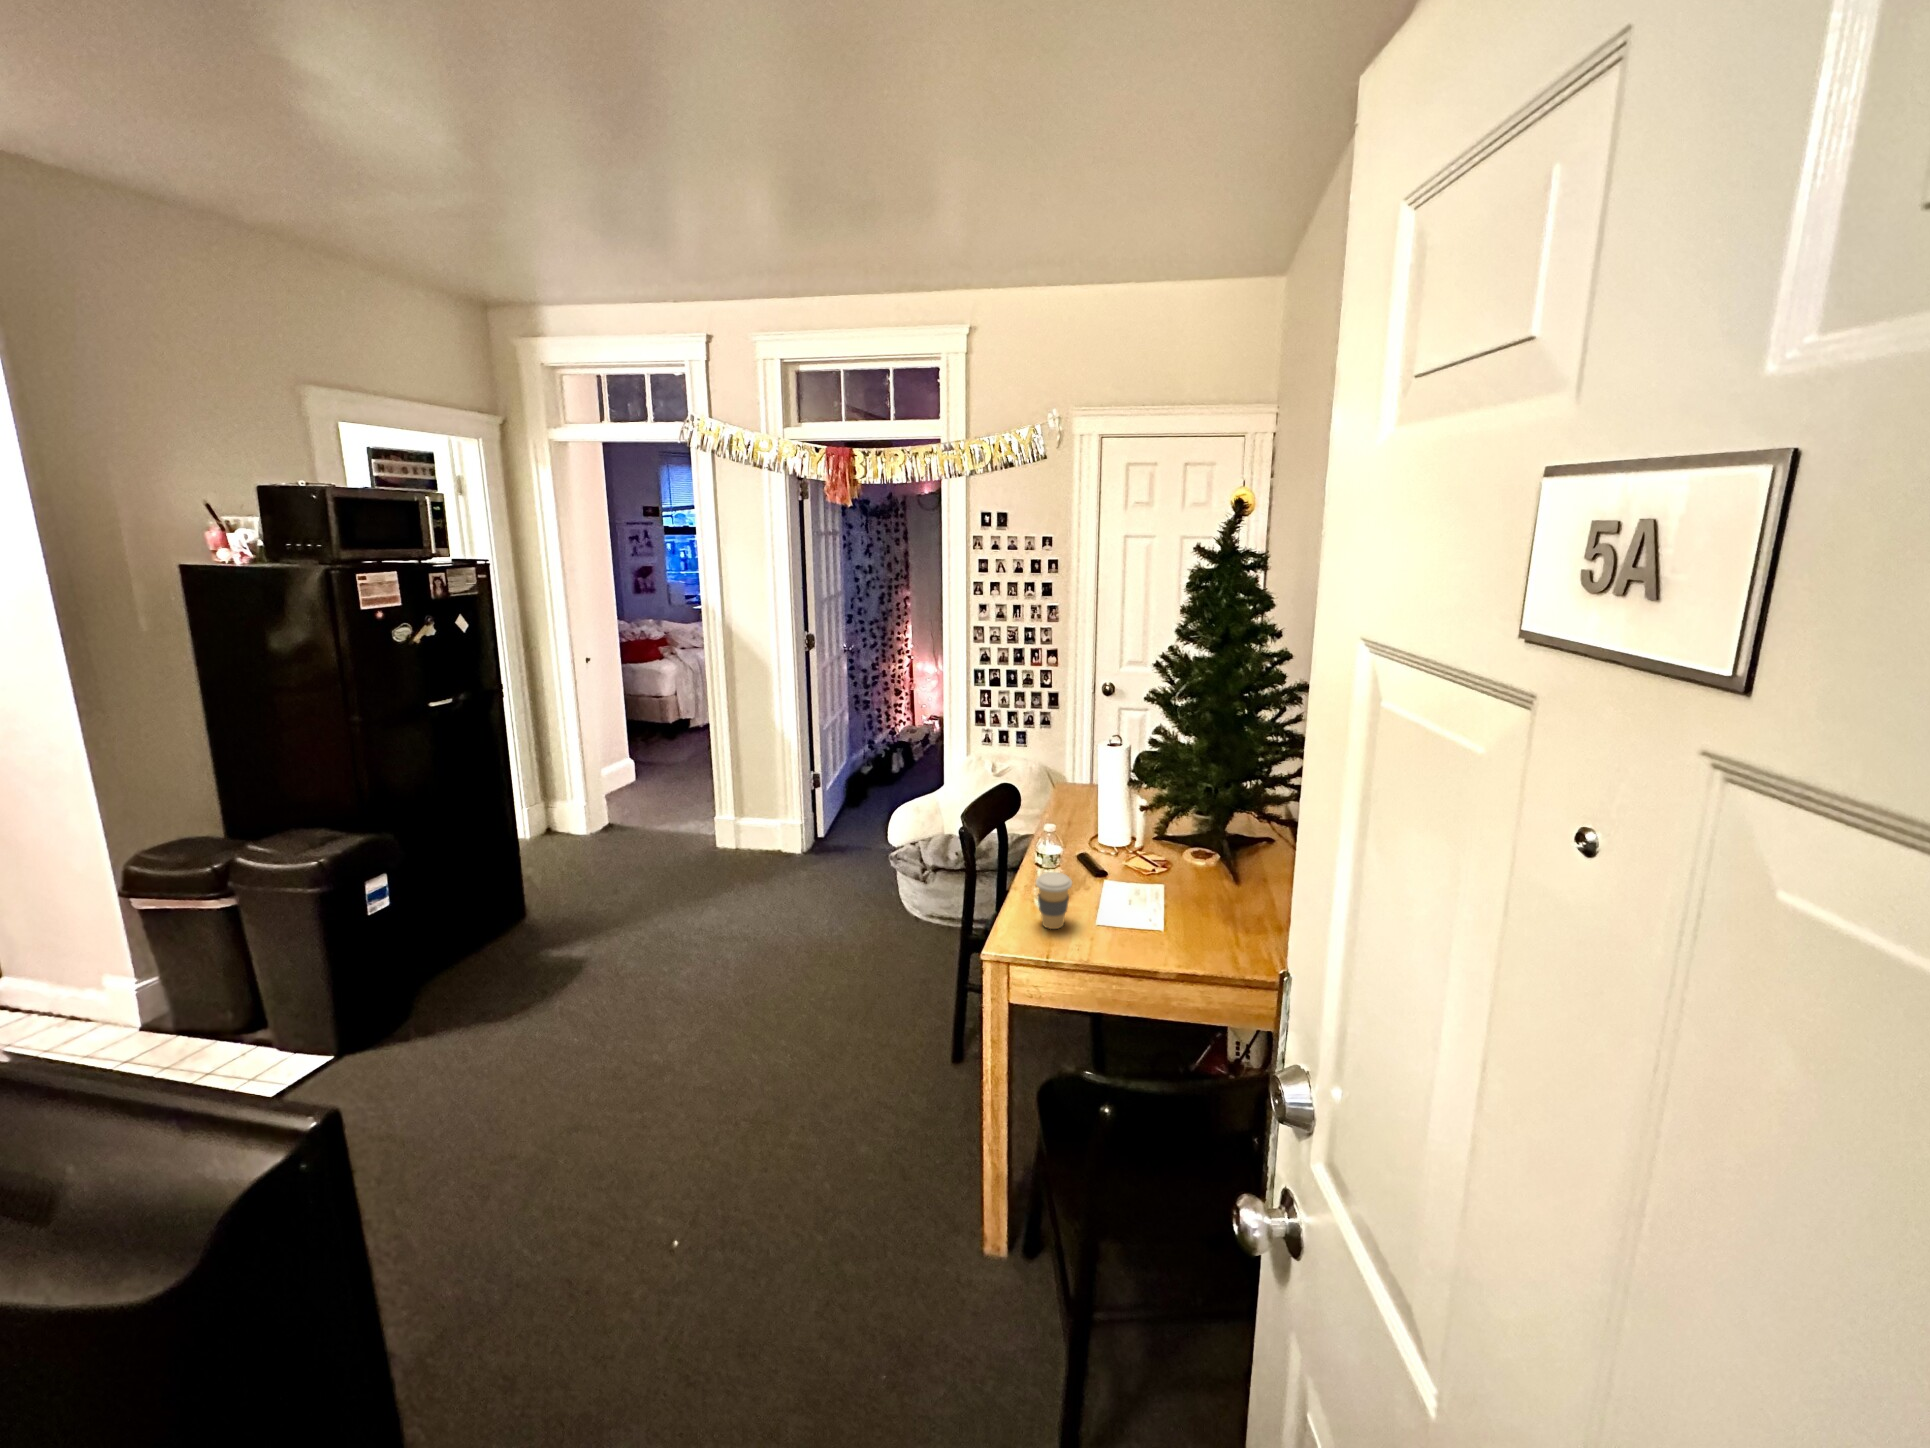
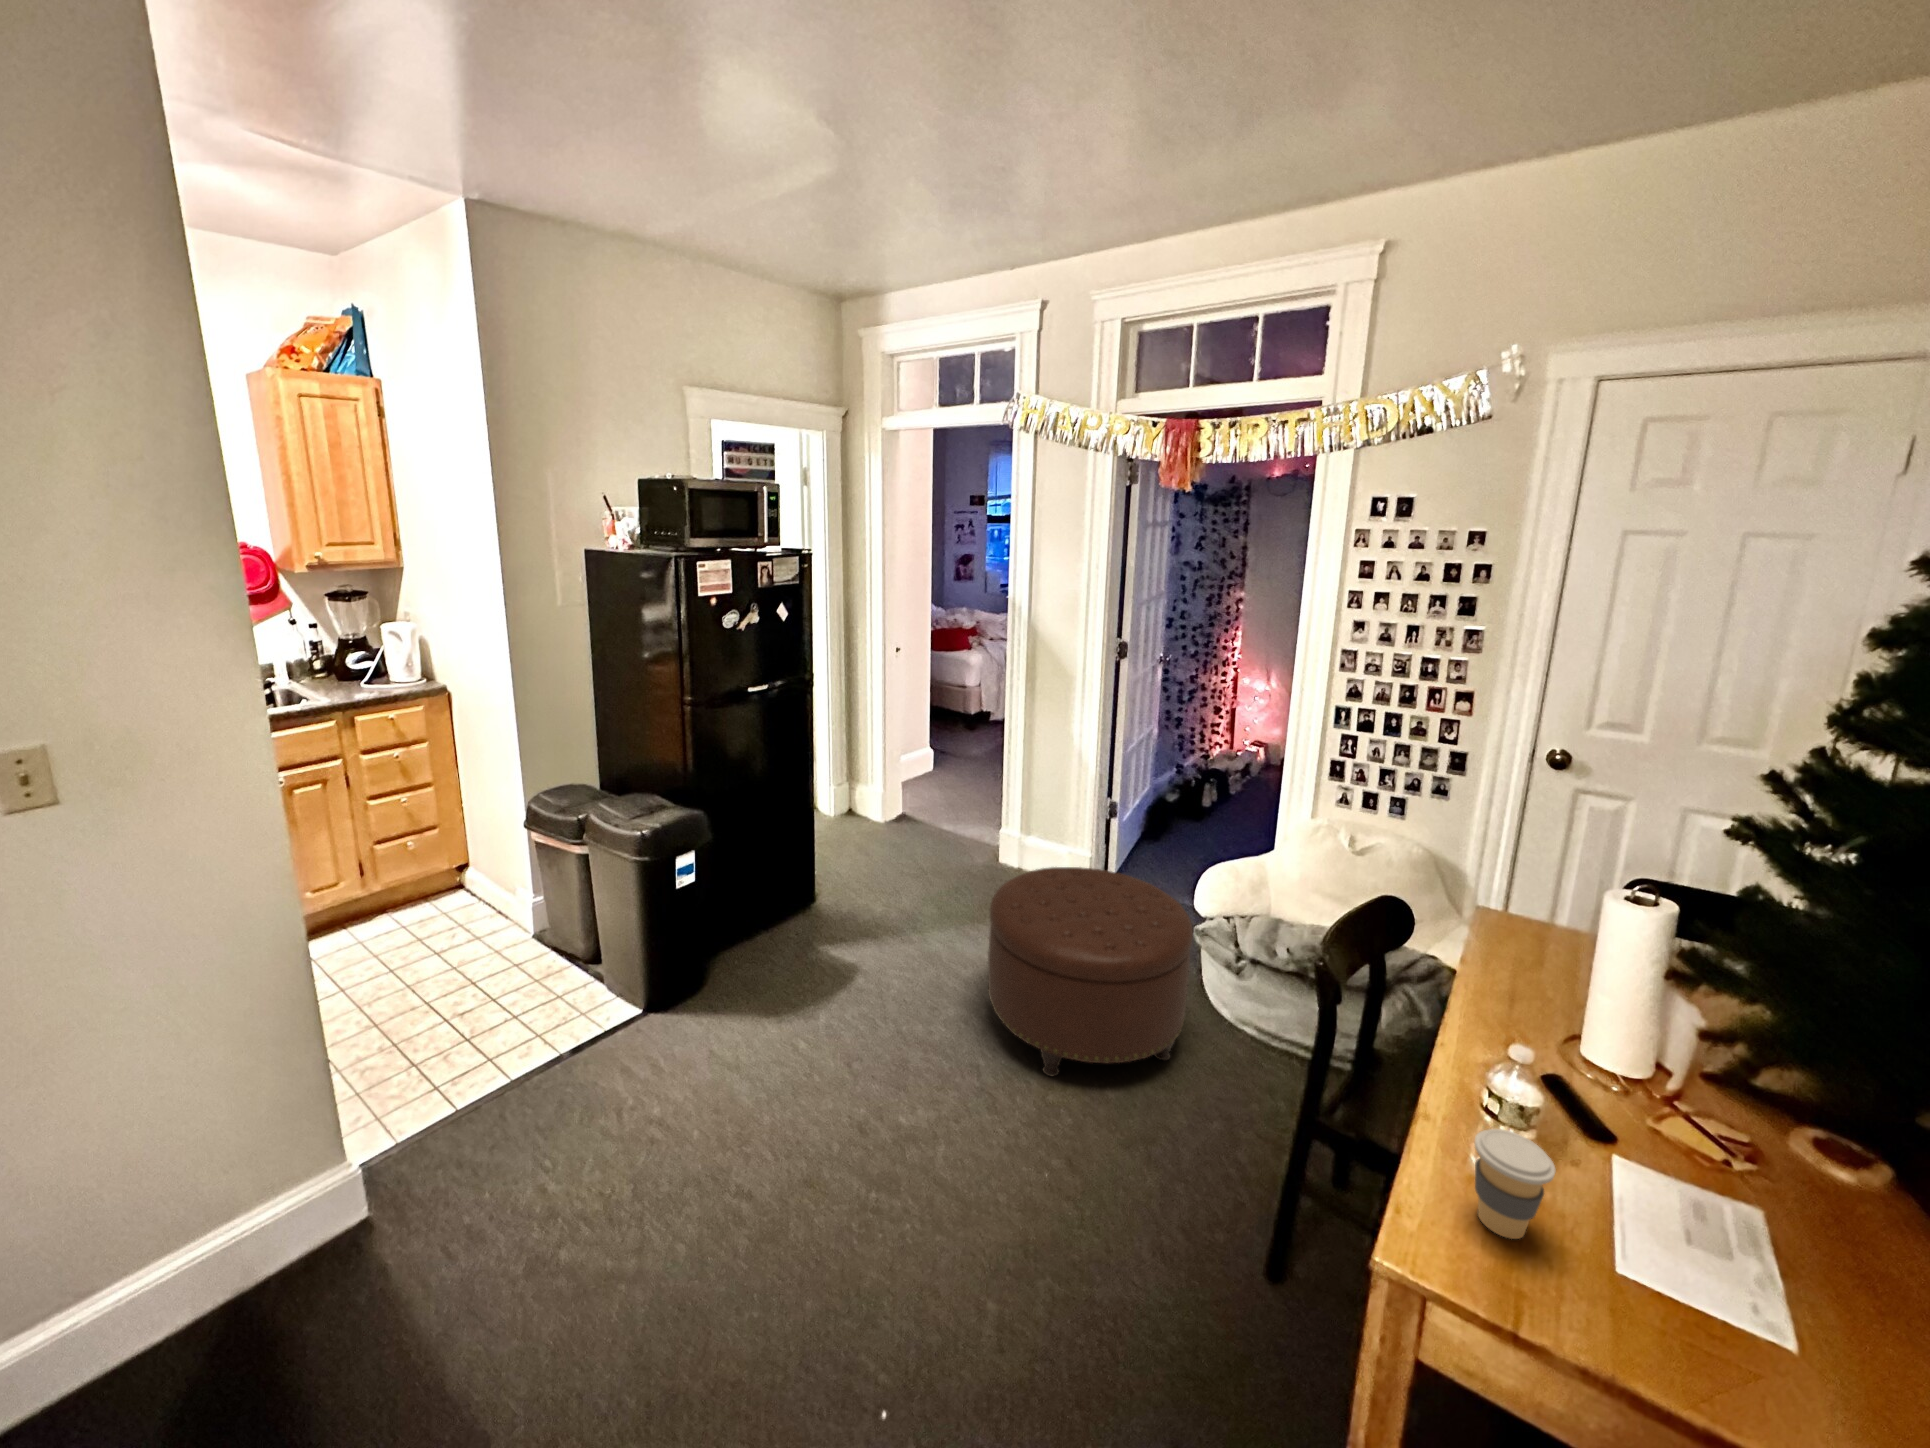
ottoman: none [718,822,889,994] -> present [988,867,1193,1076]

